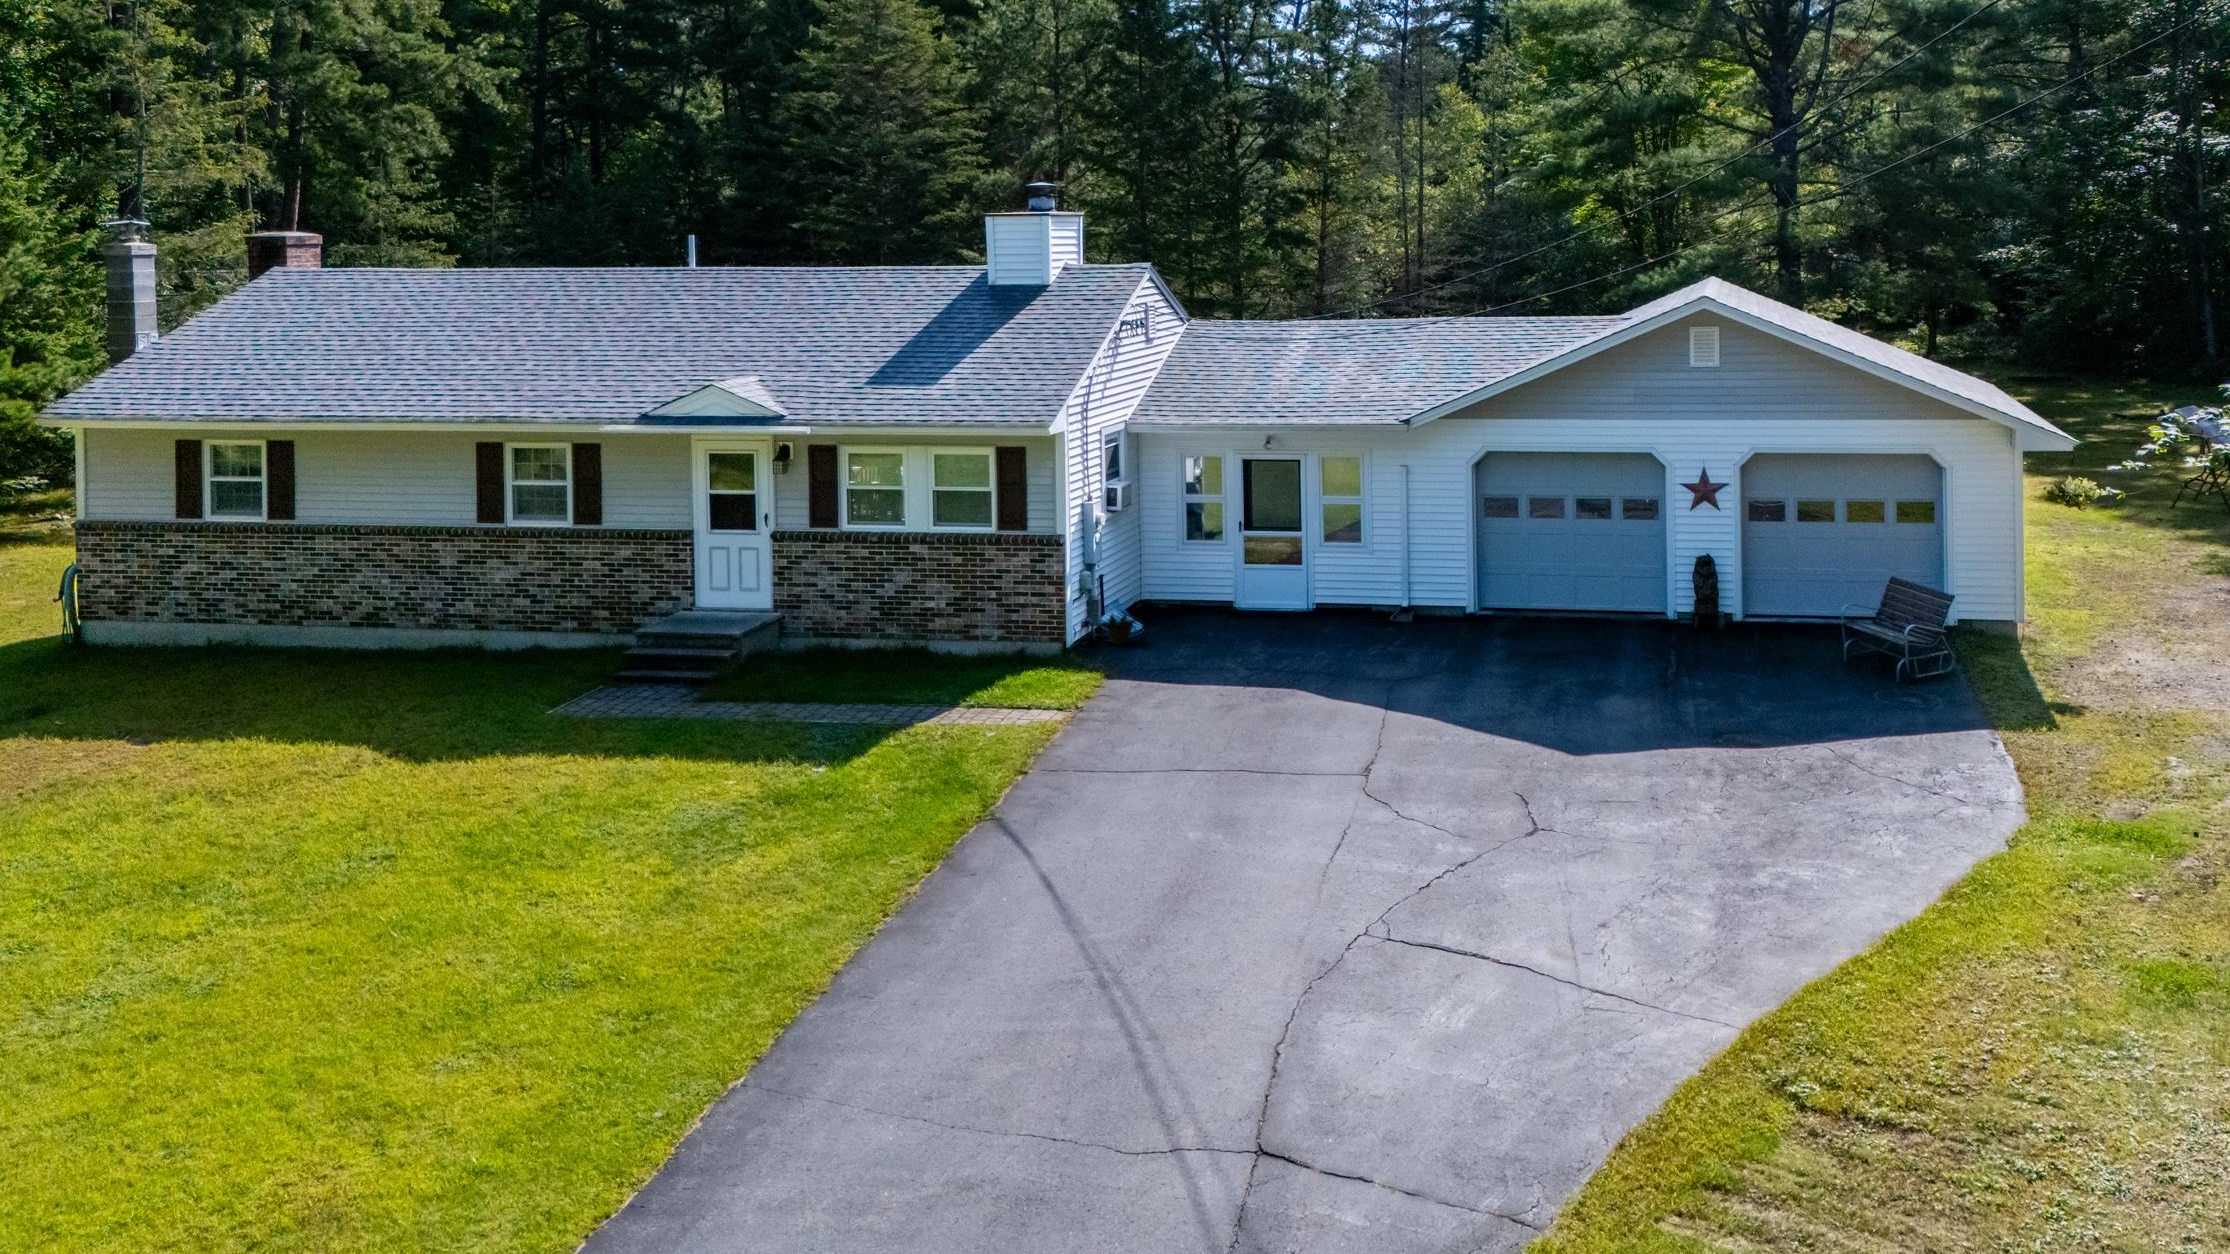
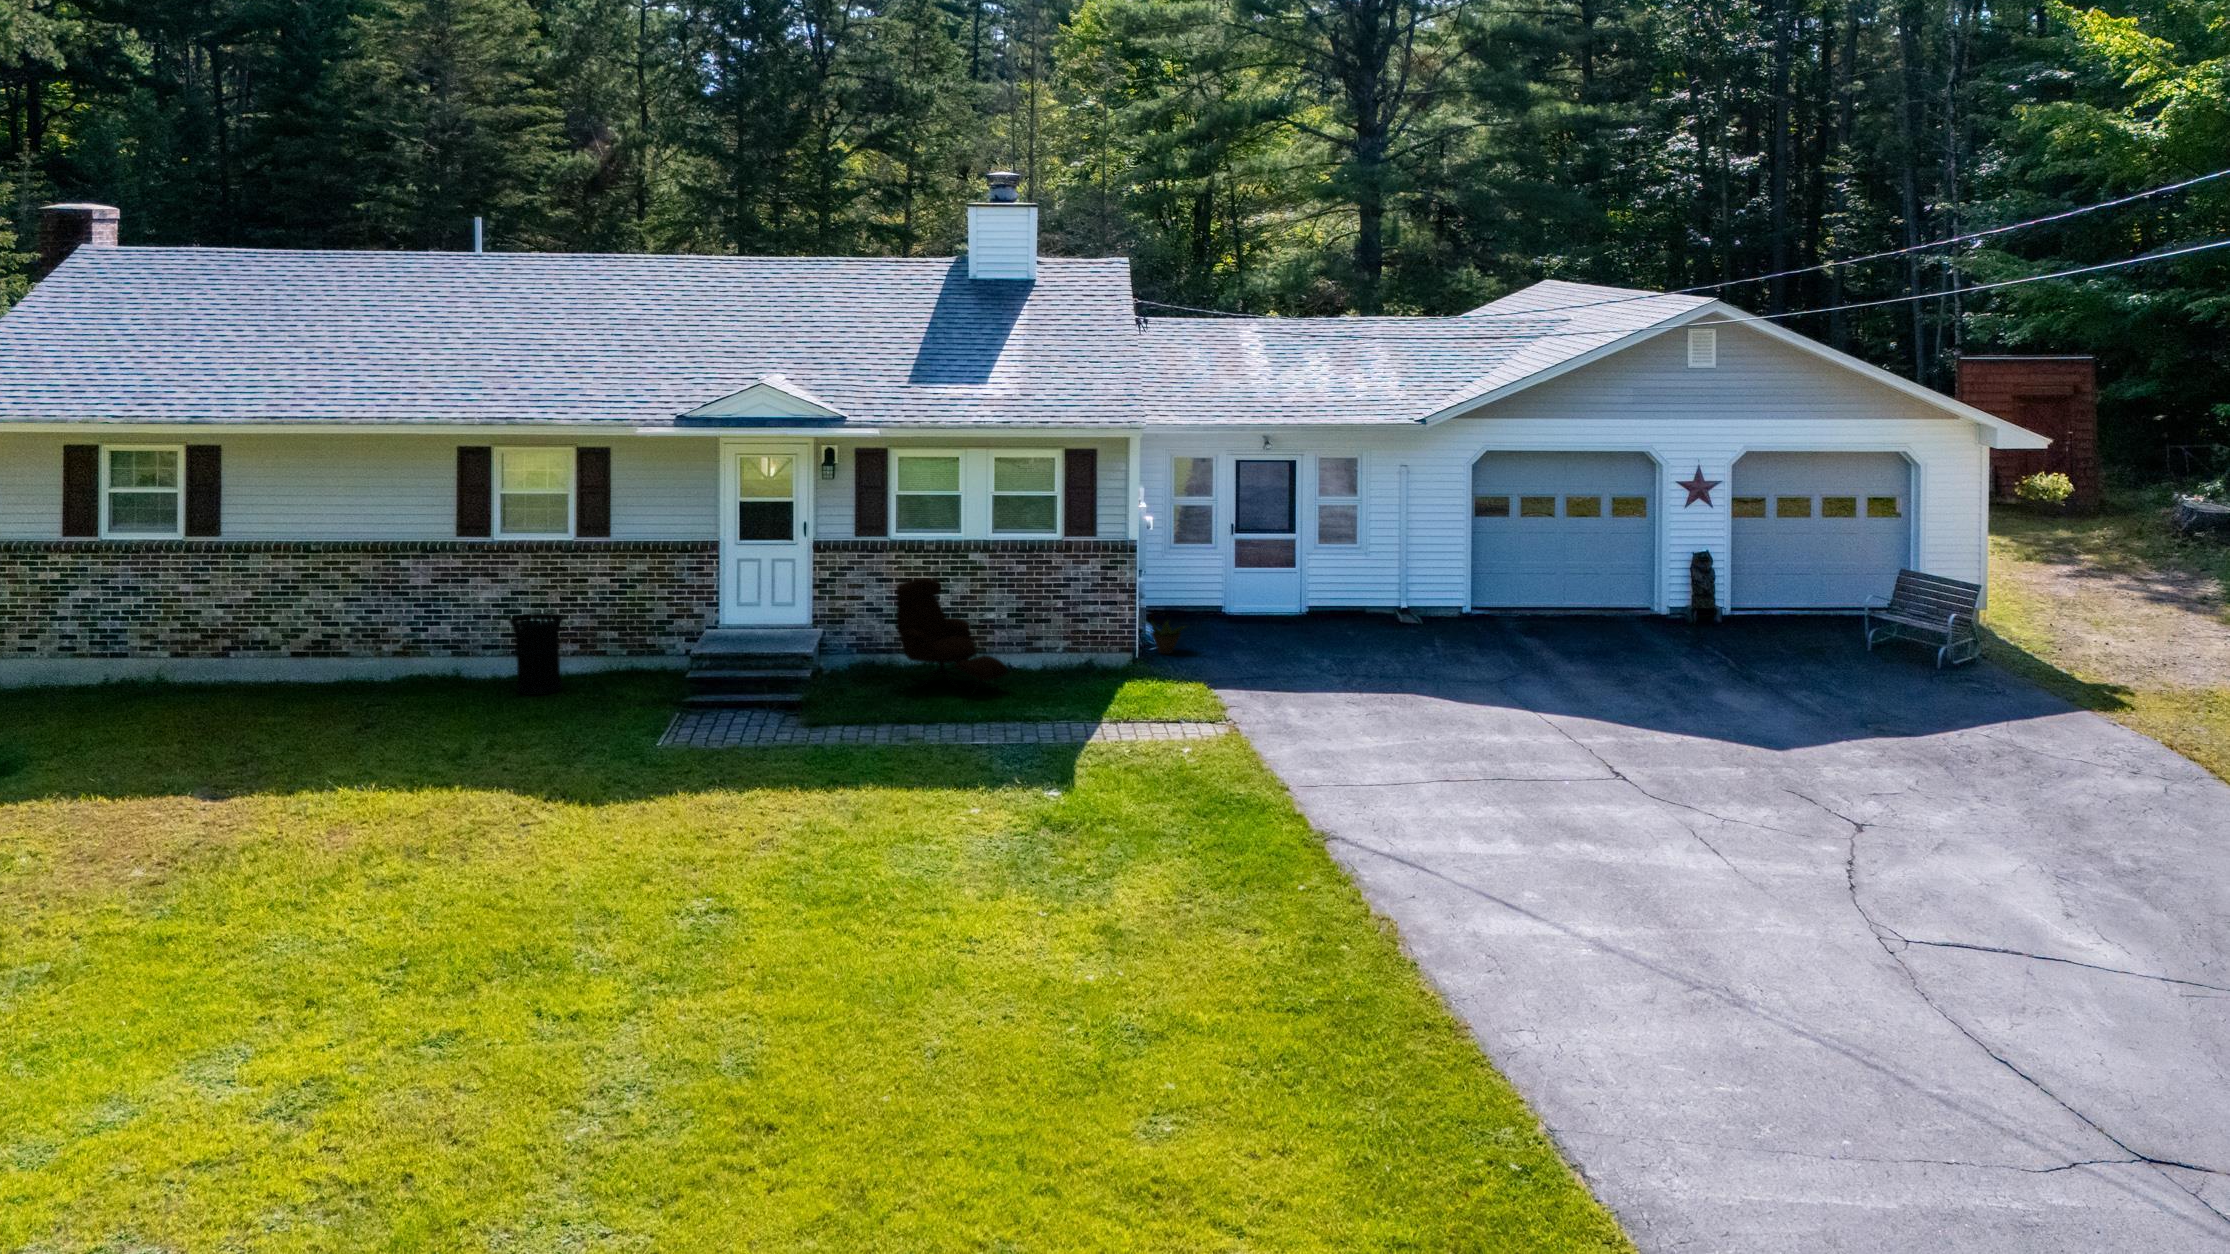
lounge chair: none [834,567,927,676] -> present [896,578,1008,694]
trash can: none [507,592,557,664] -> present [509,613,563,695]

